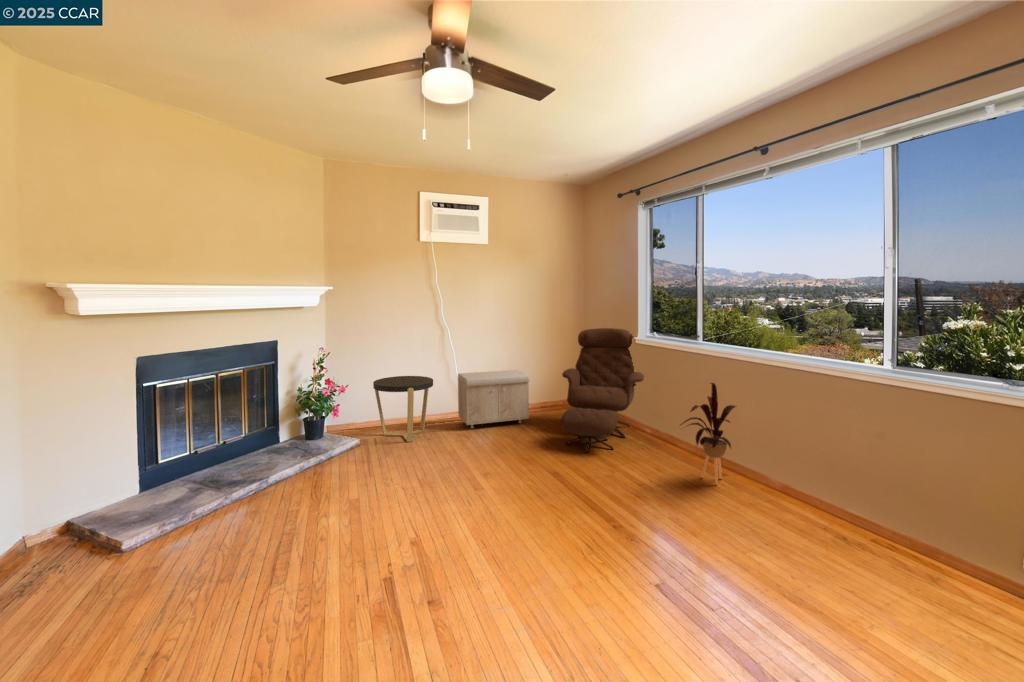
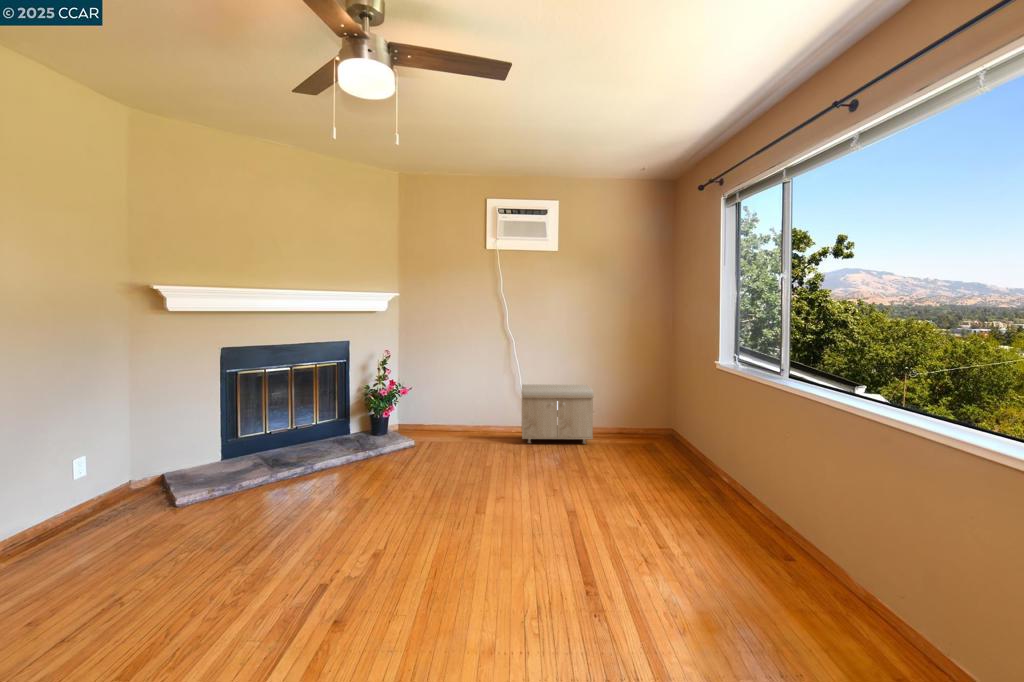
lounge chair: present [561,328,644,453] -> none [611,341,732,484]
side table: present [373,376,433,442] -> none [431,383,489,449]
house plant: present [683,383,736,485] -> none [735,407,829,547]

